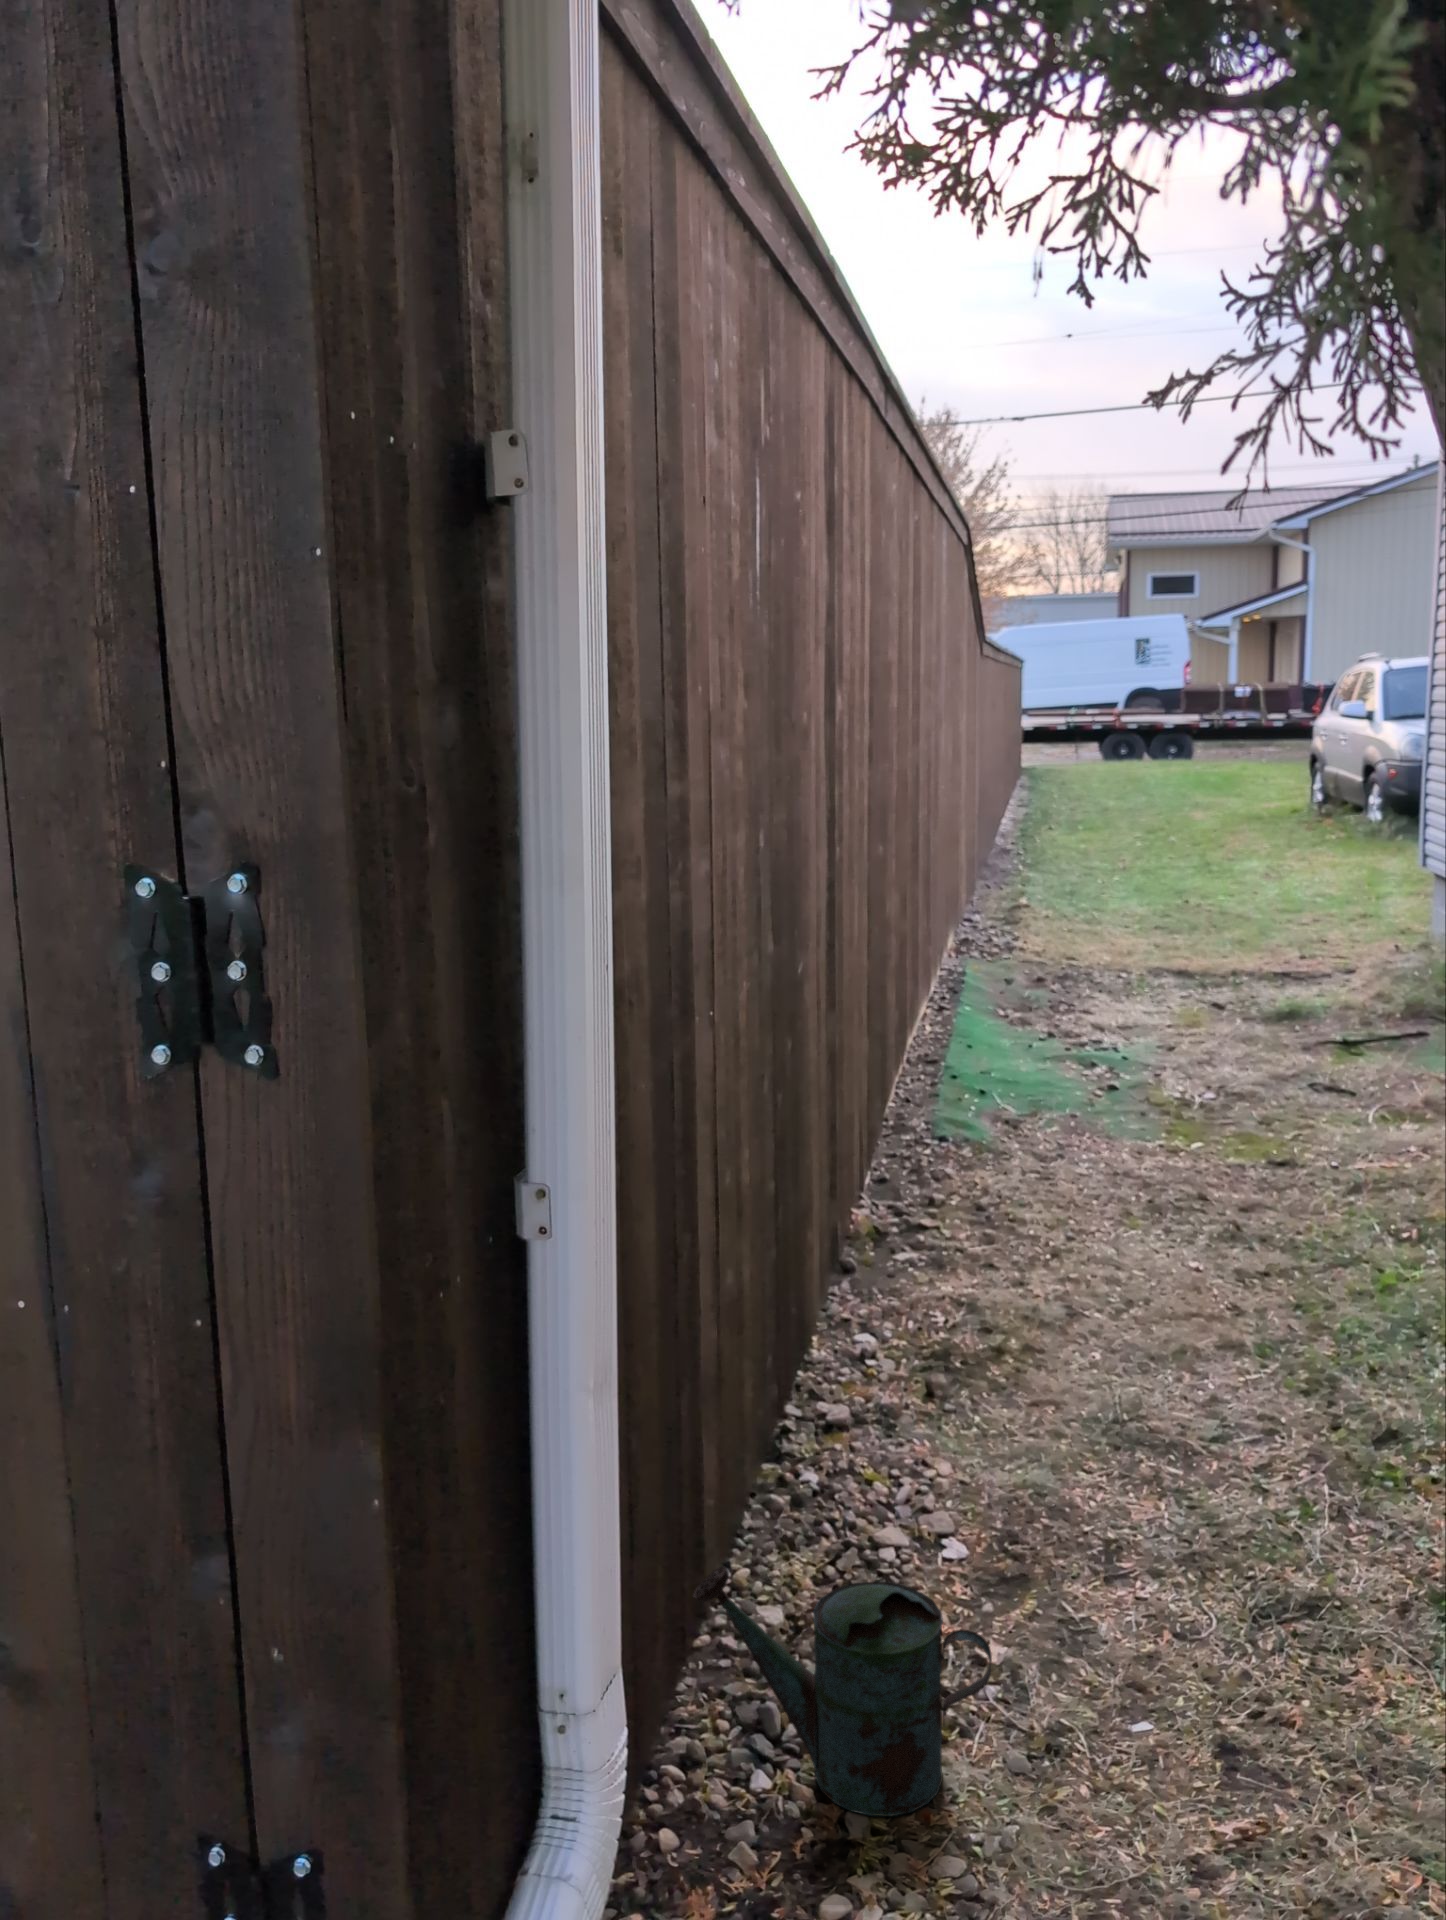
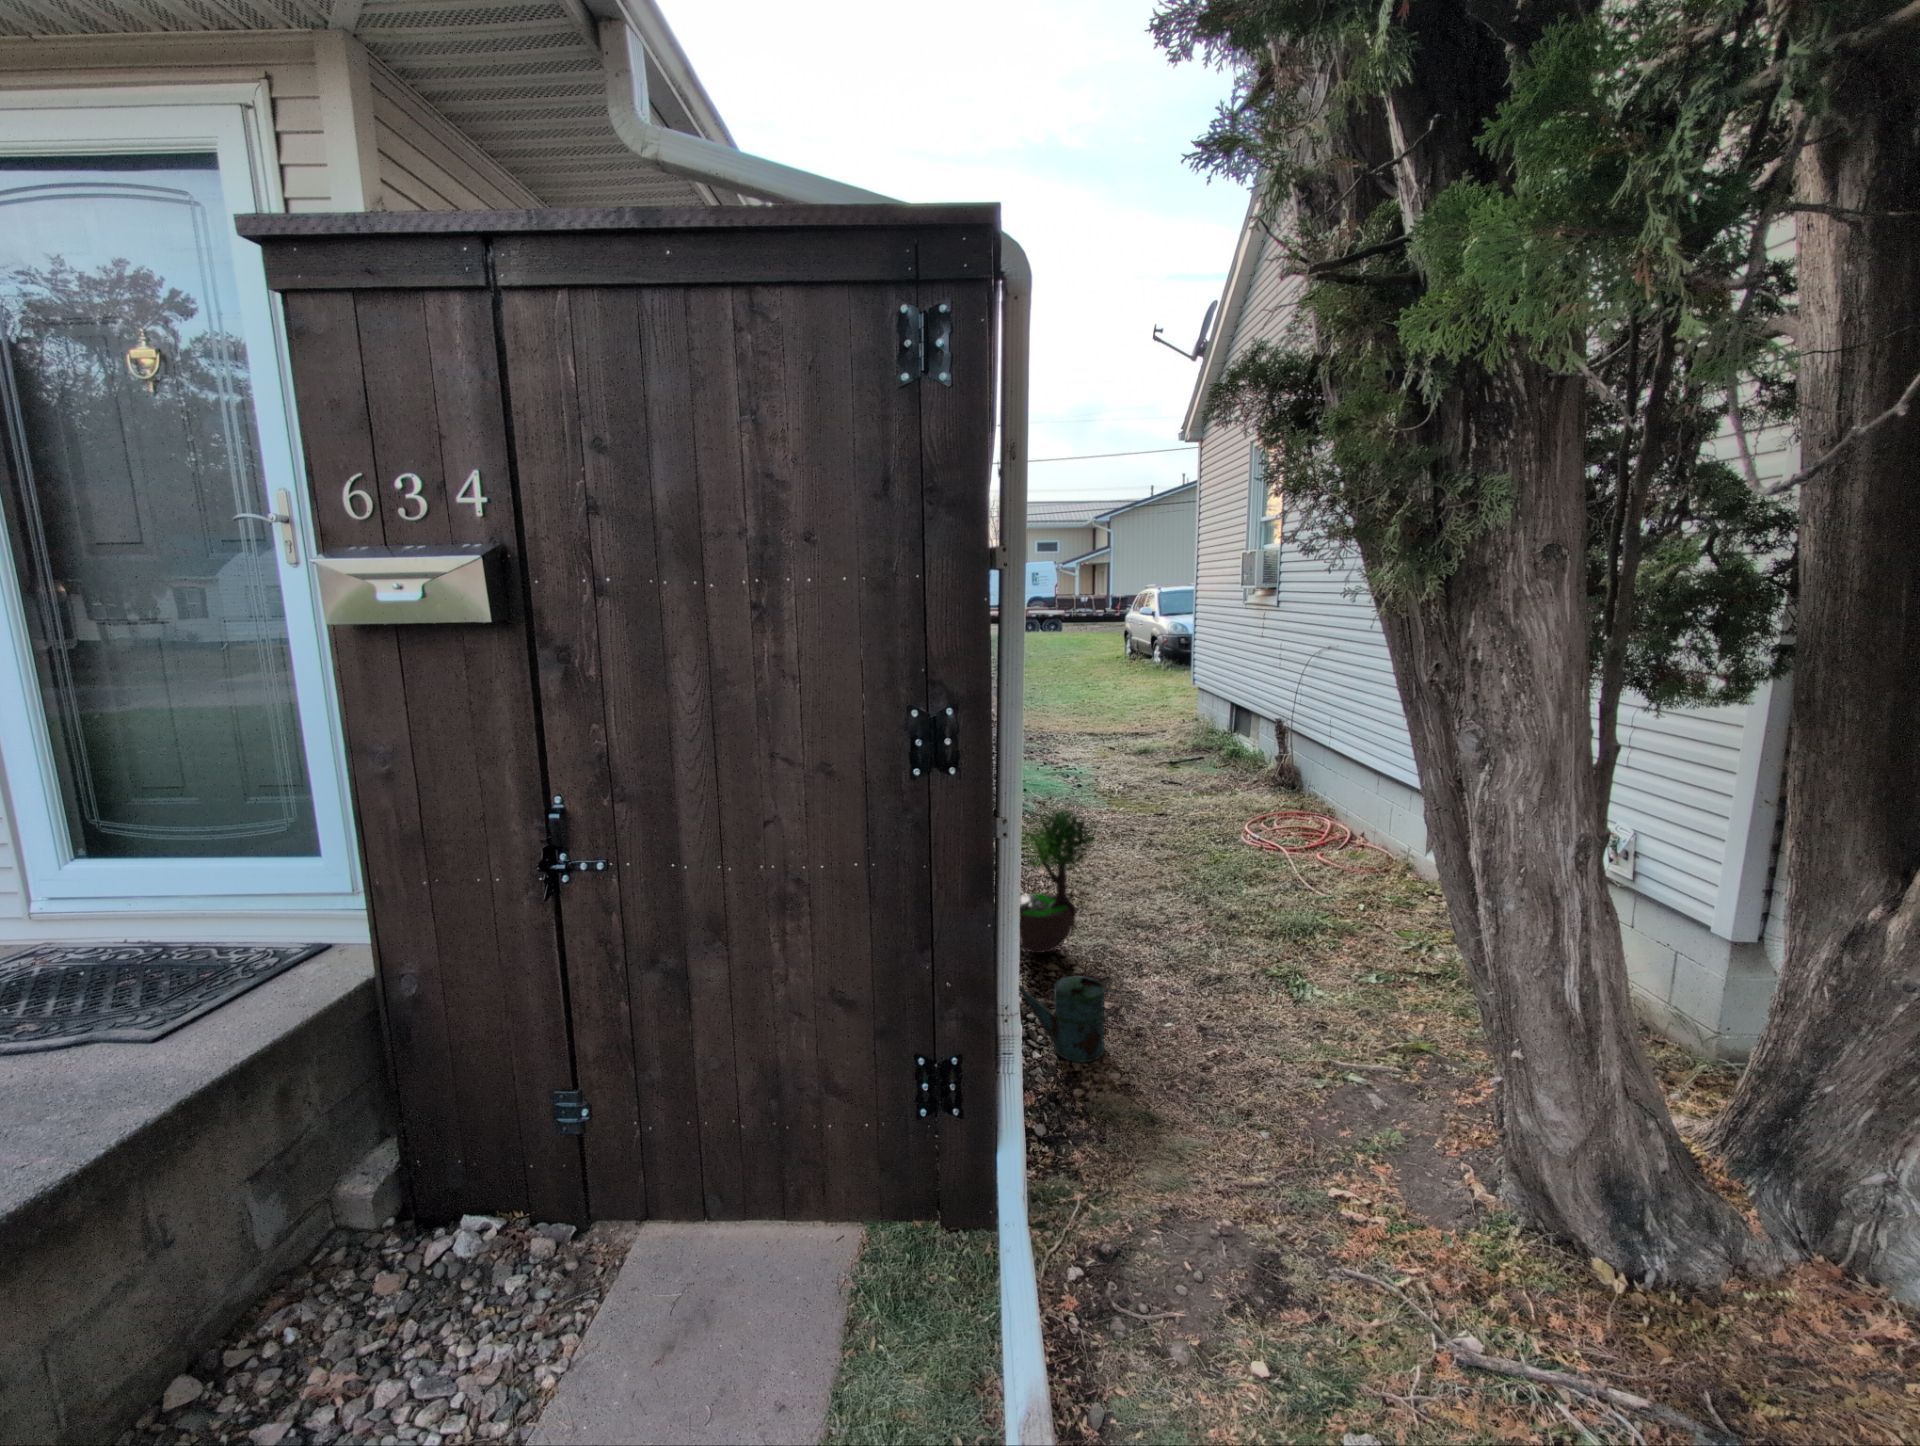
potted tree: none [793,1118,1025,1493] -> present [1020,803,1102,953]

